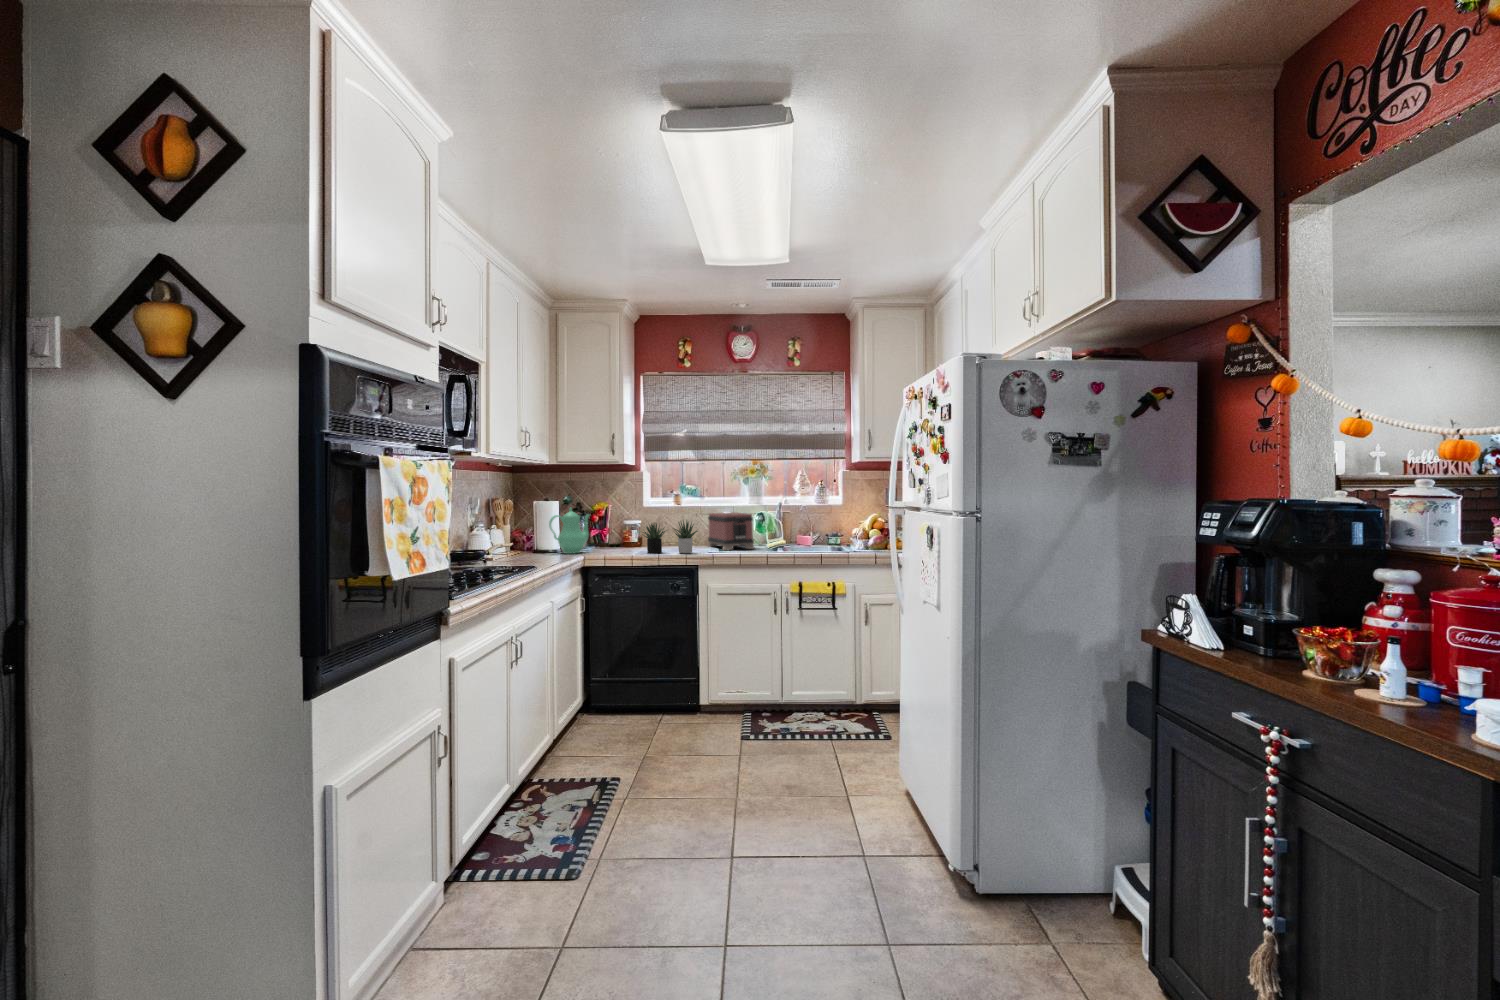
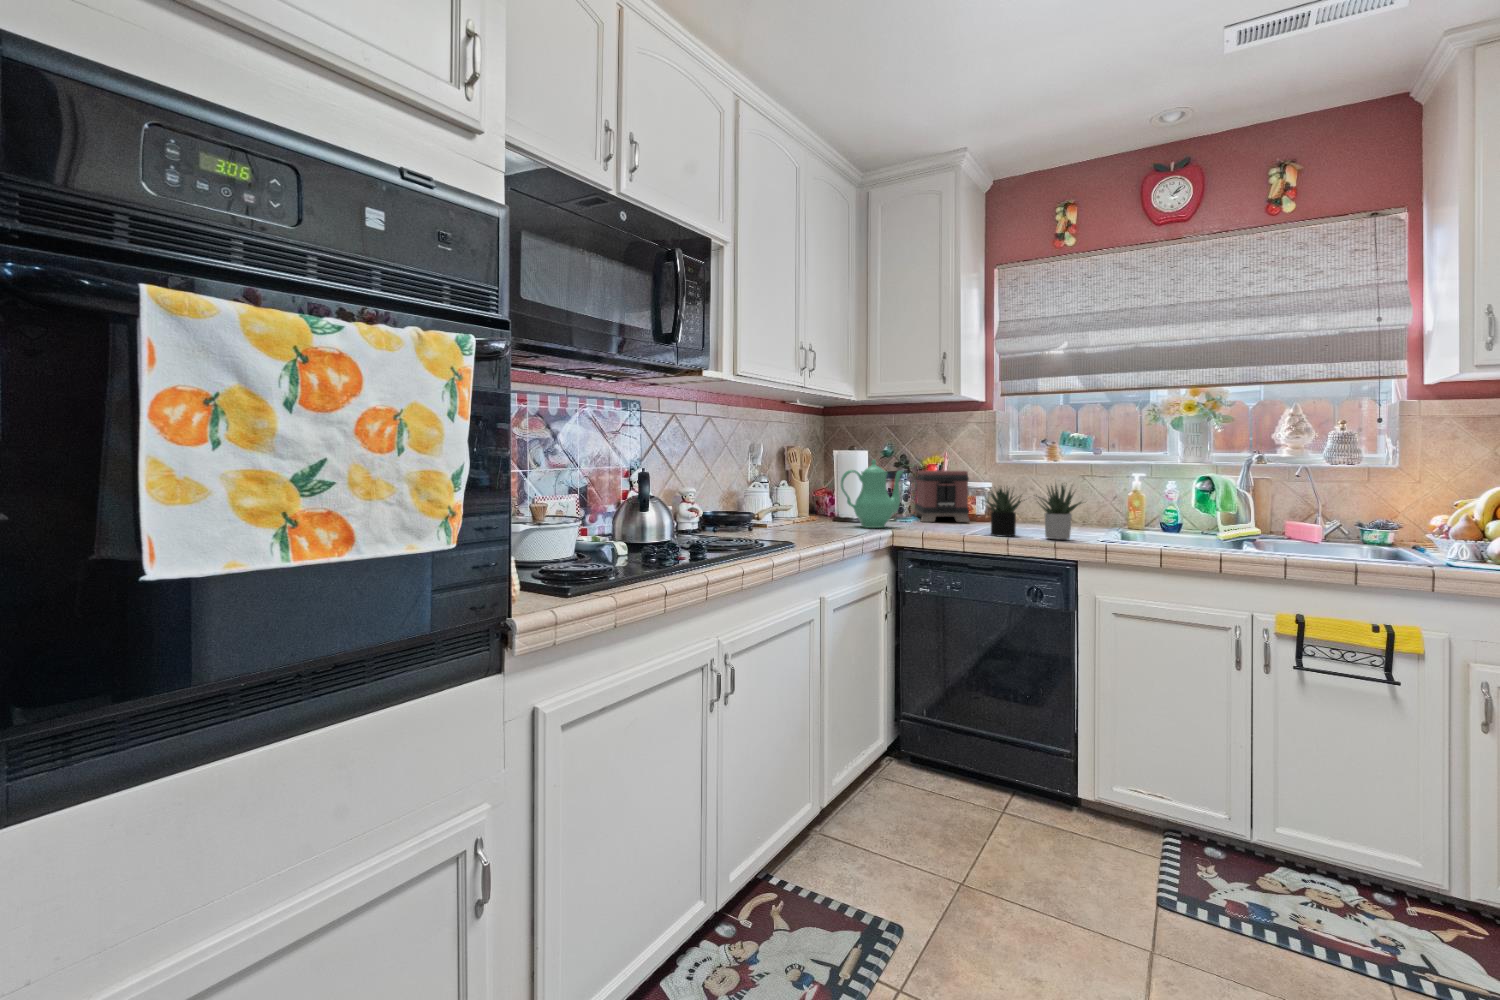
toaster: present [708,512,755,550] -> present [915,471,970,522]

